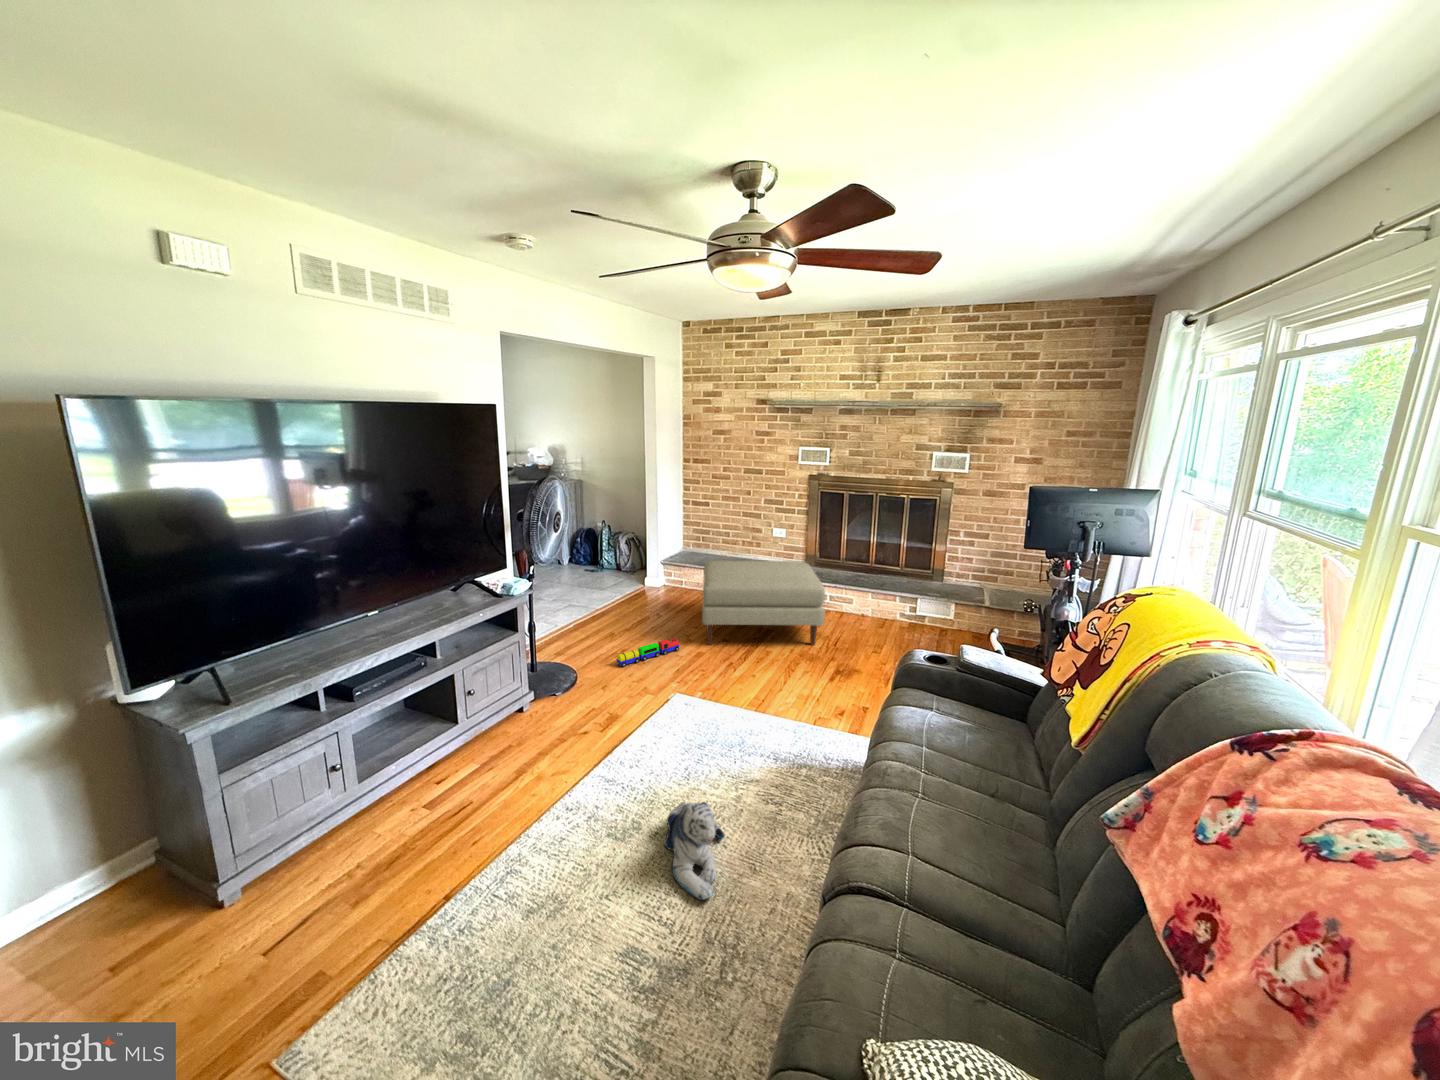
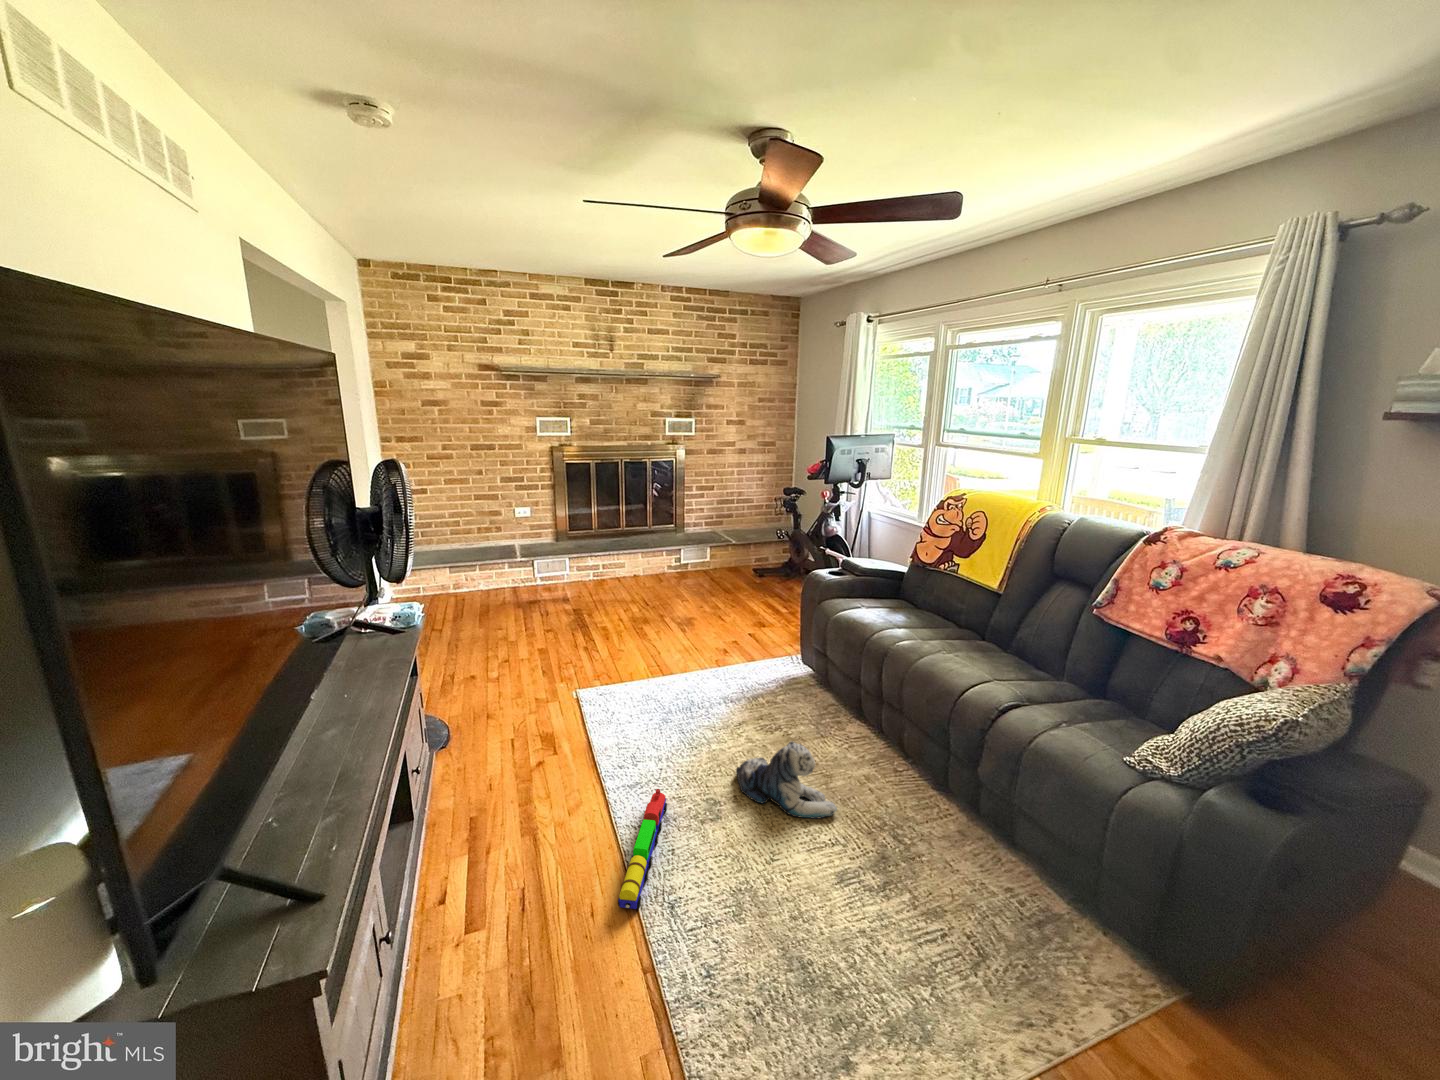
ottoman: present [702,560,825,646] -> none [486,536,646,643]
toy train: present [616,638,679,667] -> present [618,789,667,909]

